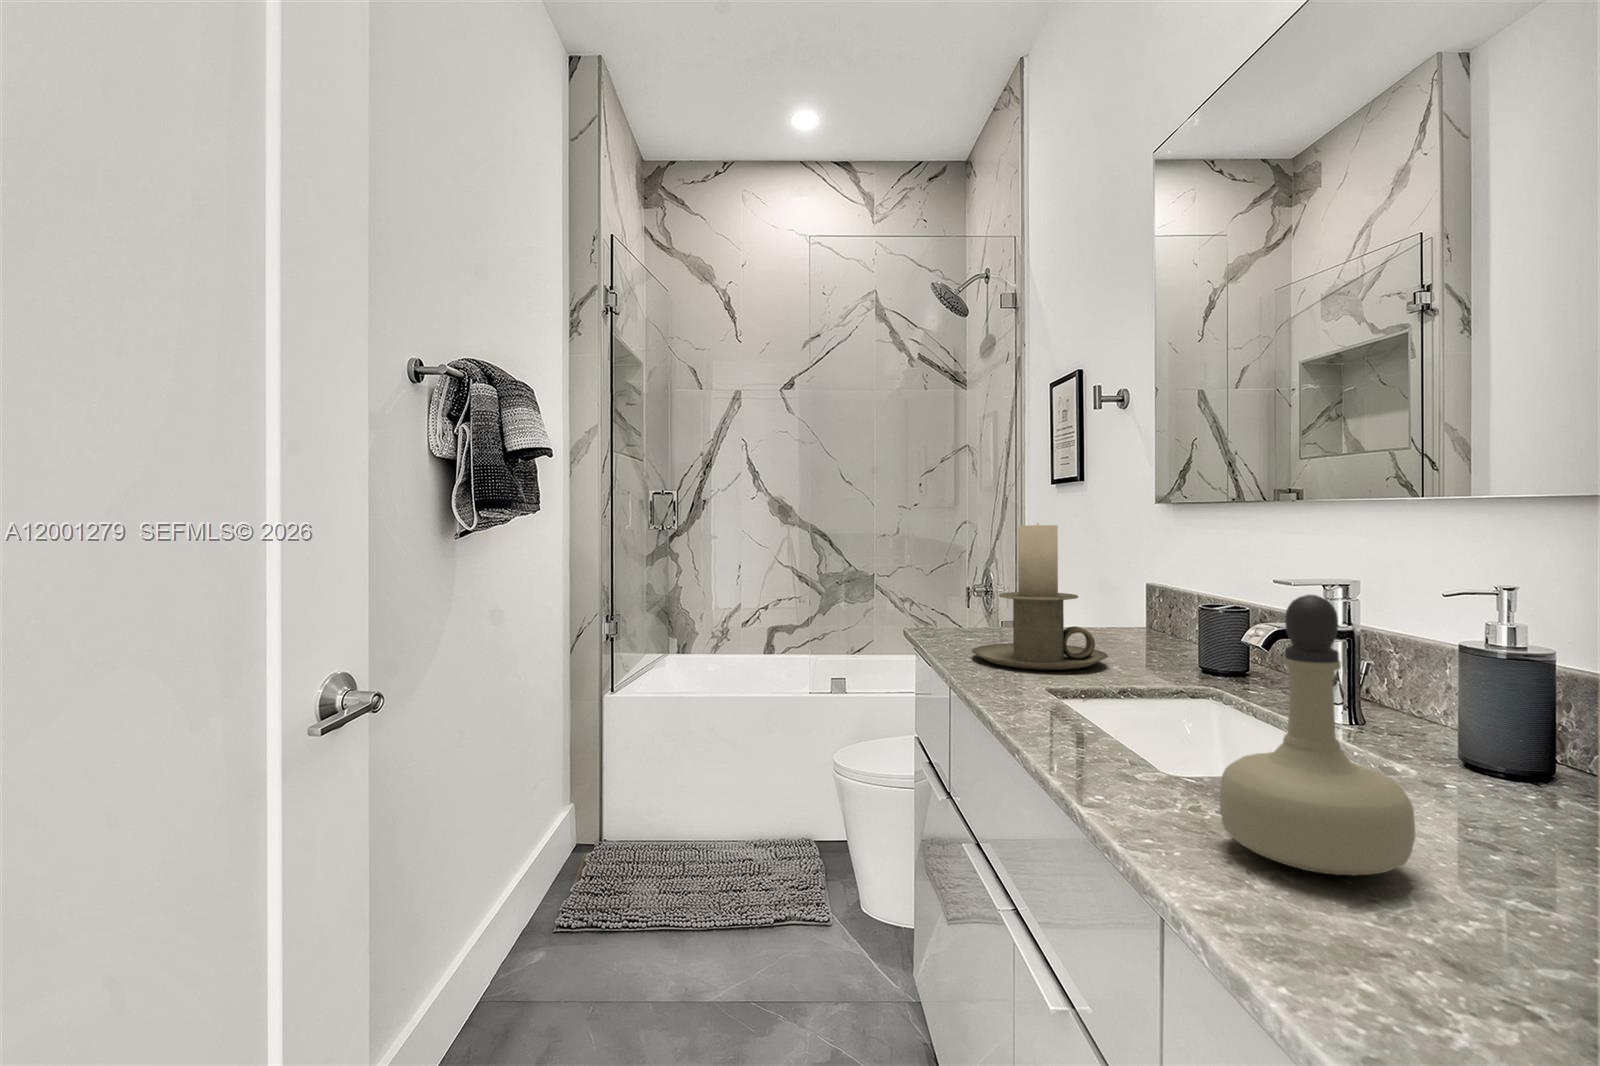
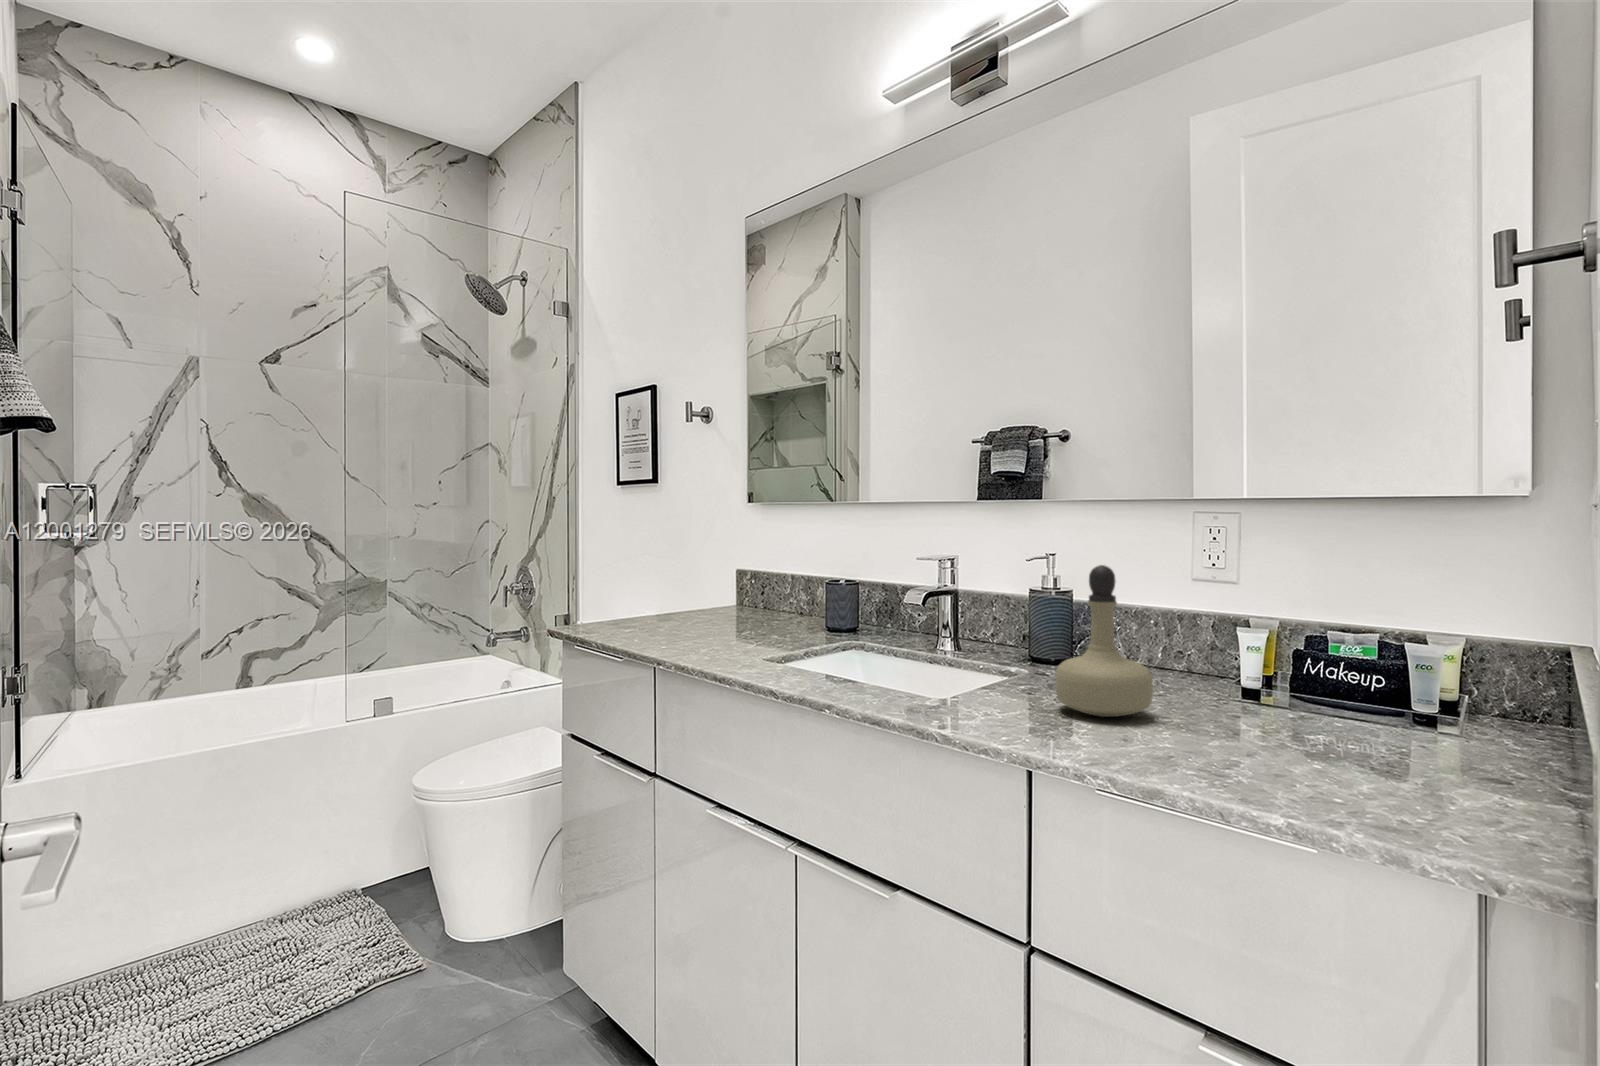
candle holder: present [972,523,1108,670] -> none [663,525,773,648]

